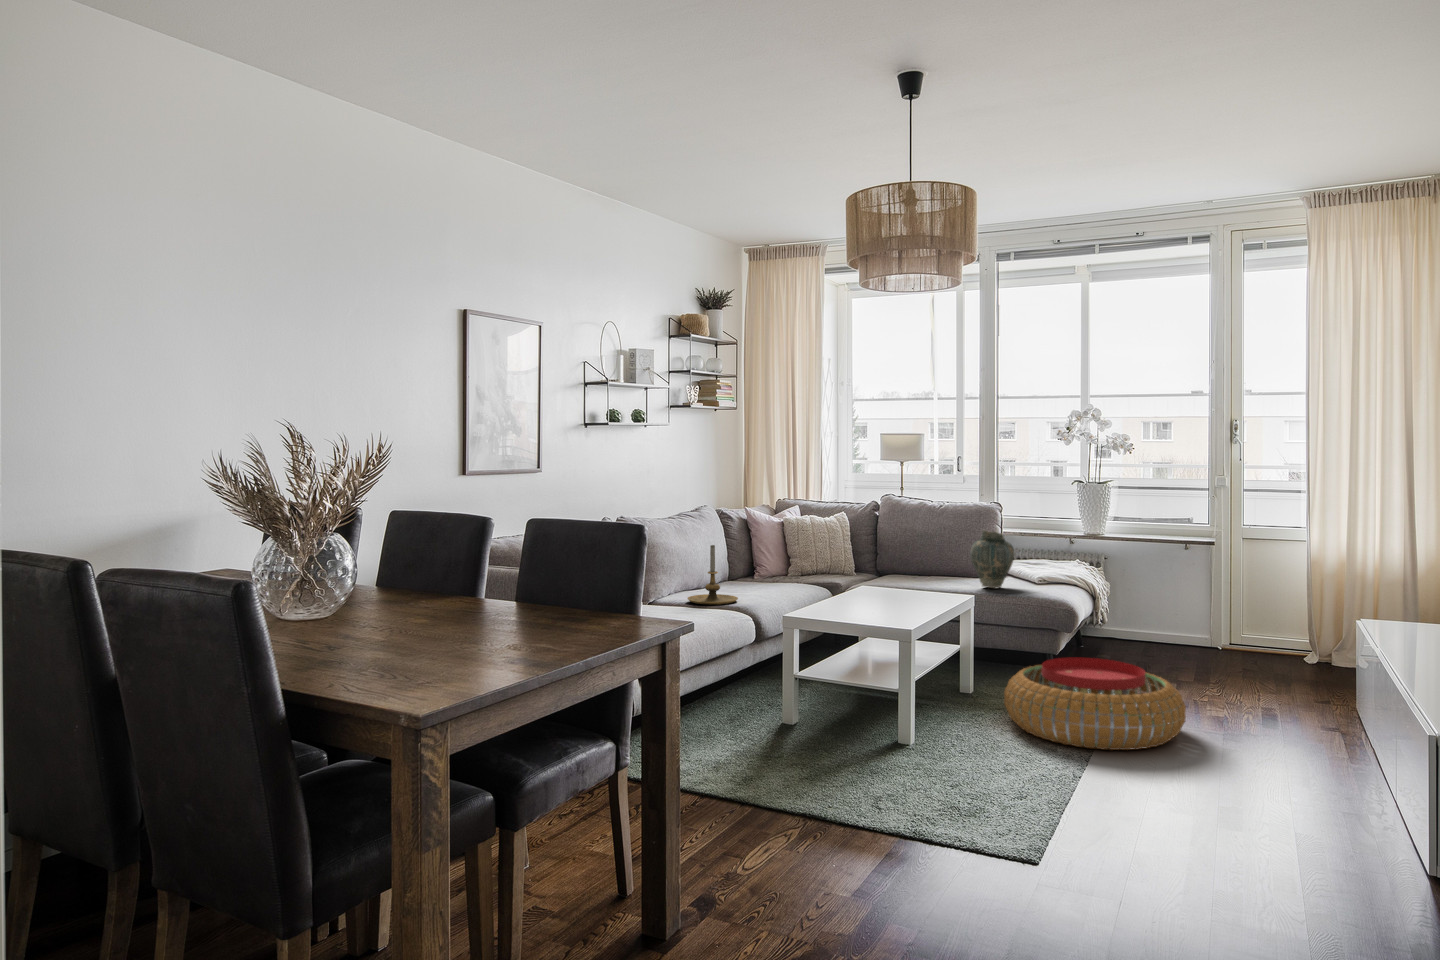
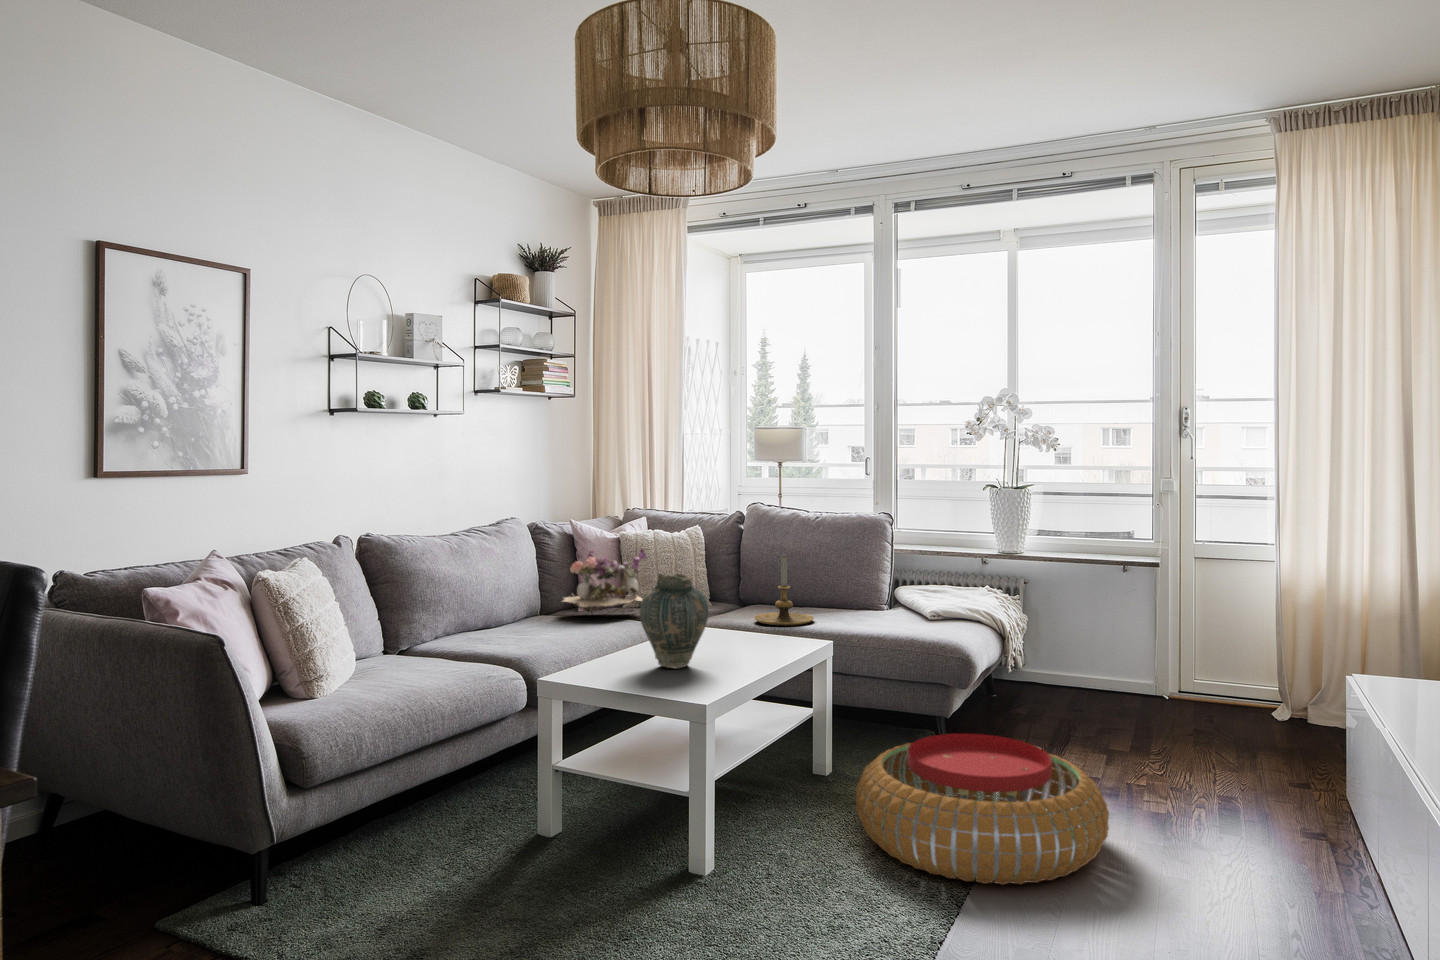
flower arrangement: none [744,528,812,581] -> present [563,548,647,614]
vase: present [970,531,1014,589] -> present [640,573,709,668]
candle holder: present [687,545,738,605] -> present [754,555,814,626]

